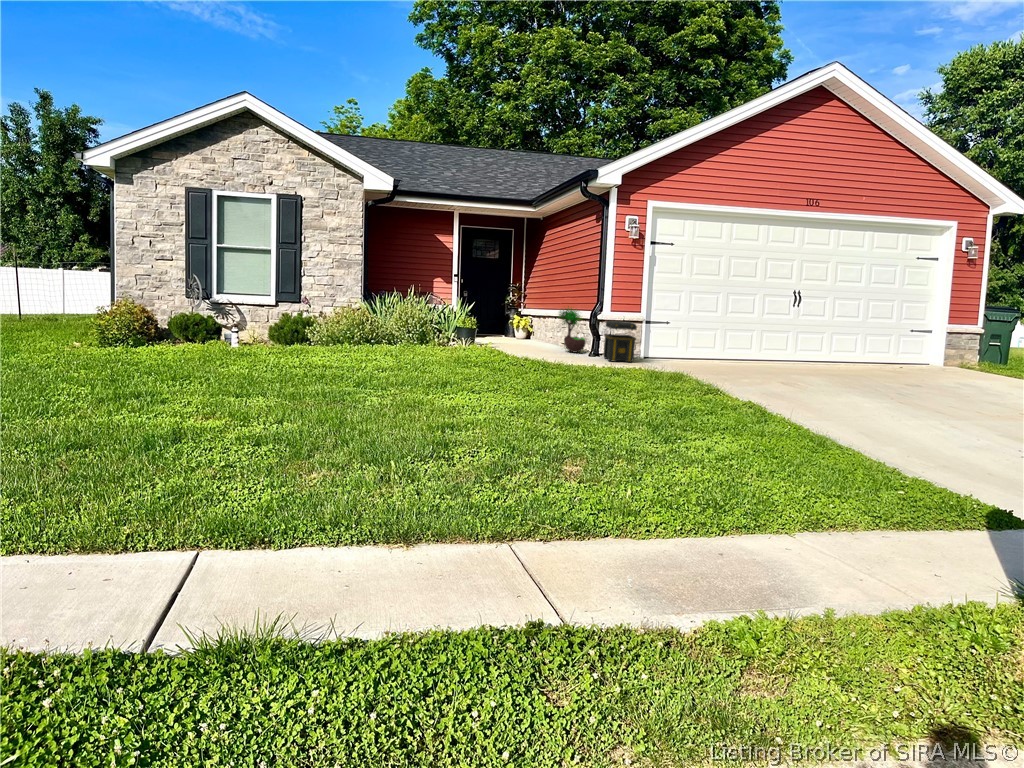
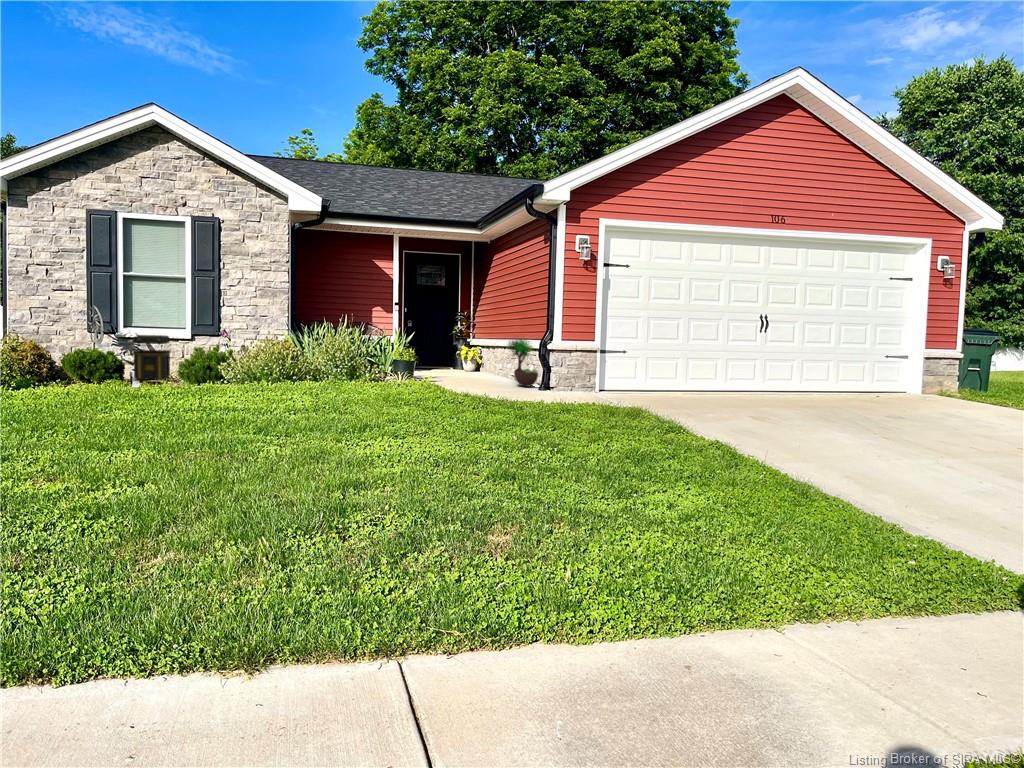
toolbox: present [604,321,637,362] -> present [133,335,171,380]

